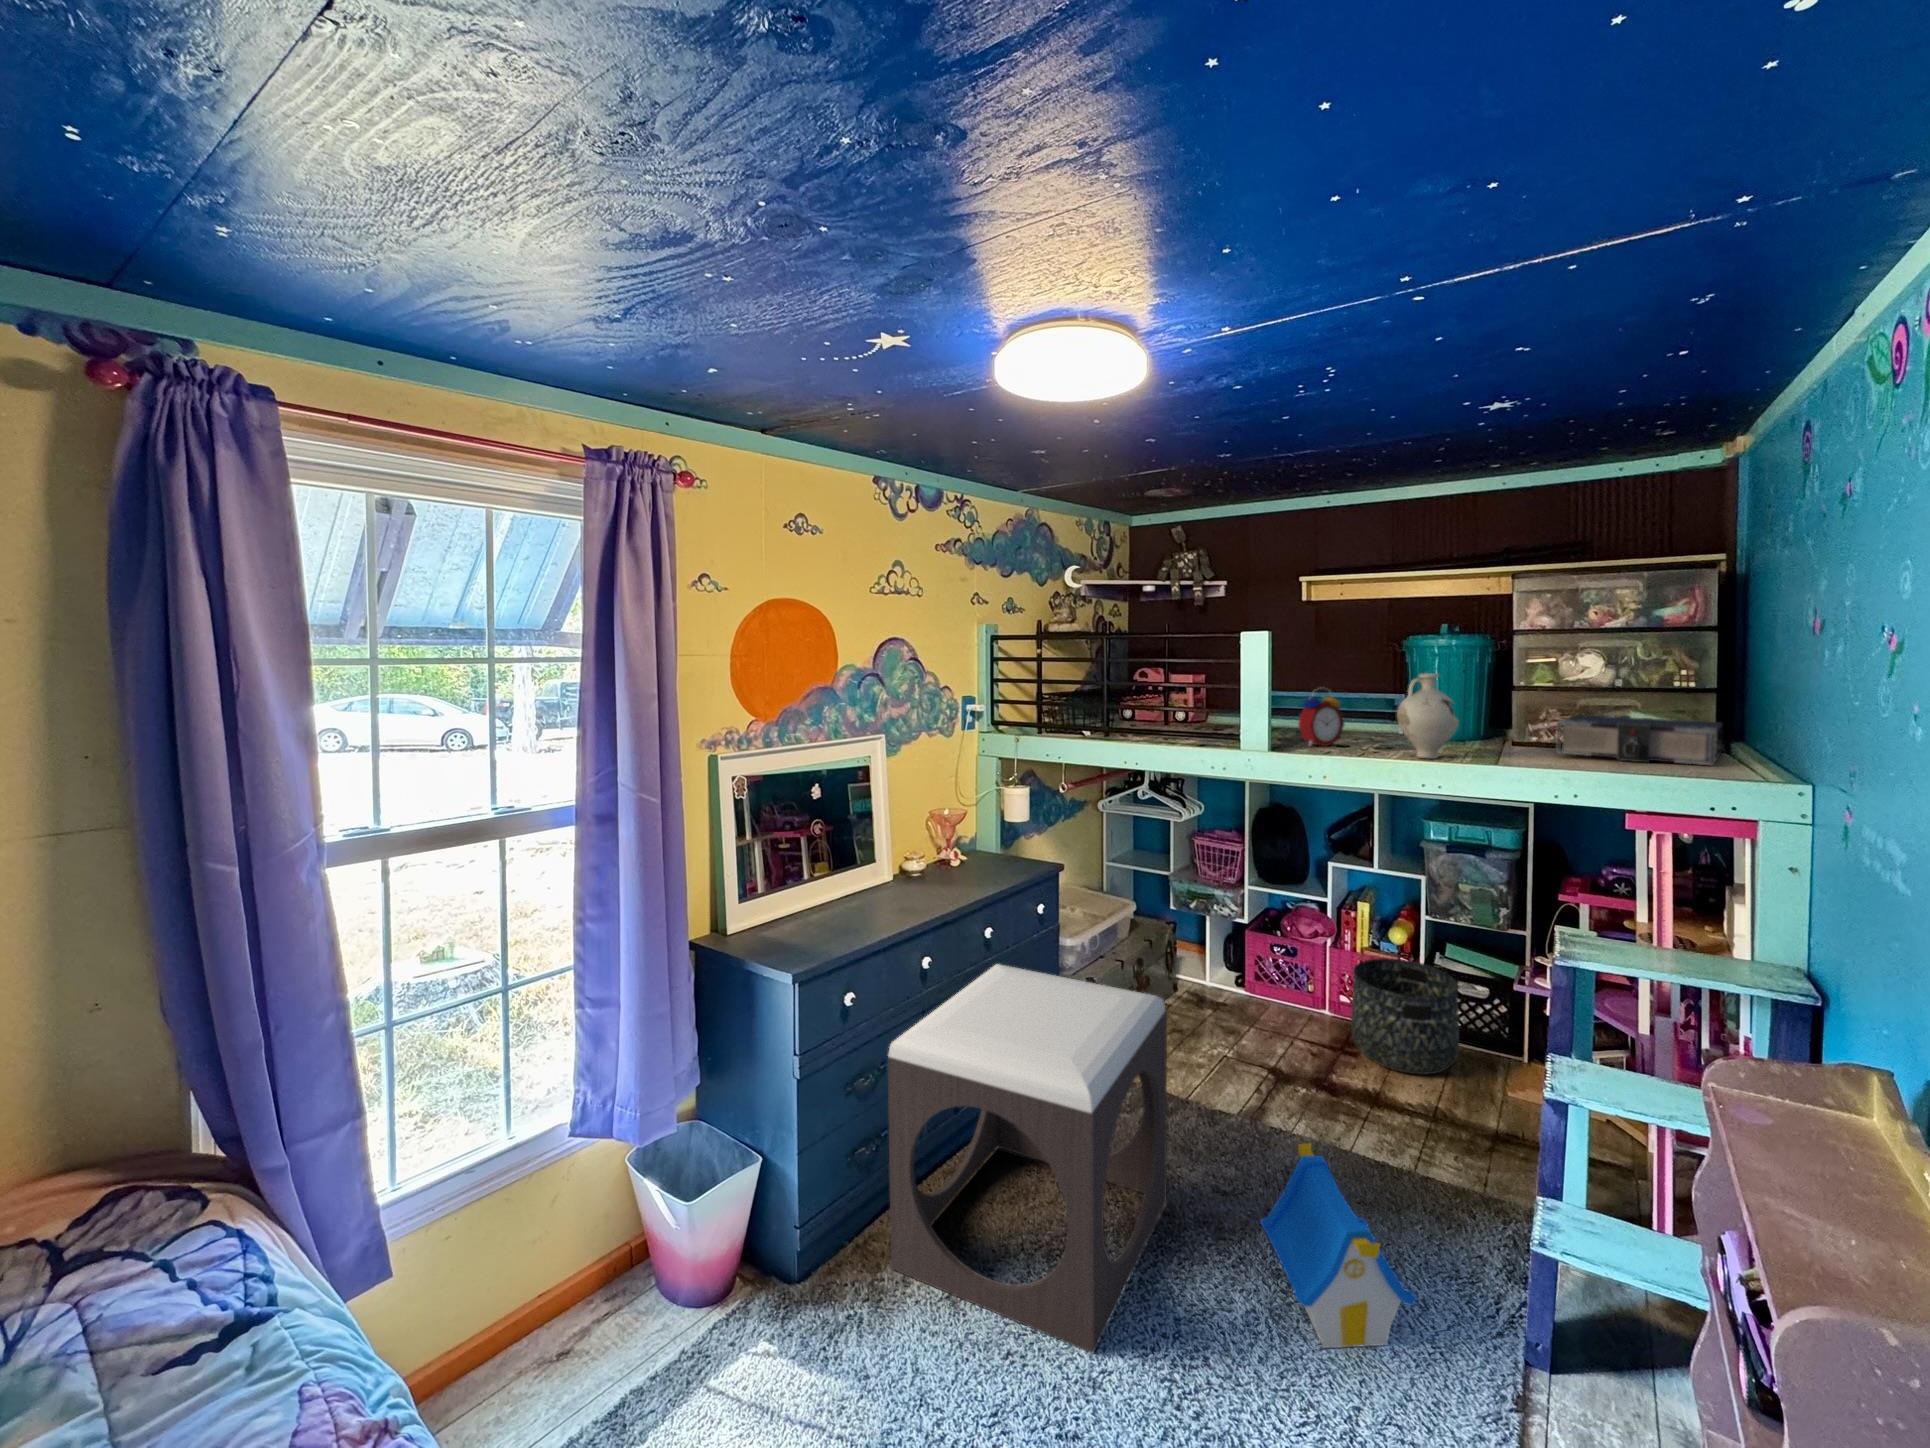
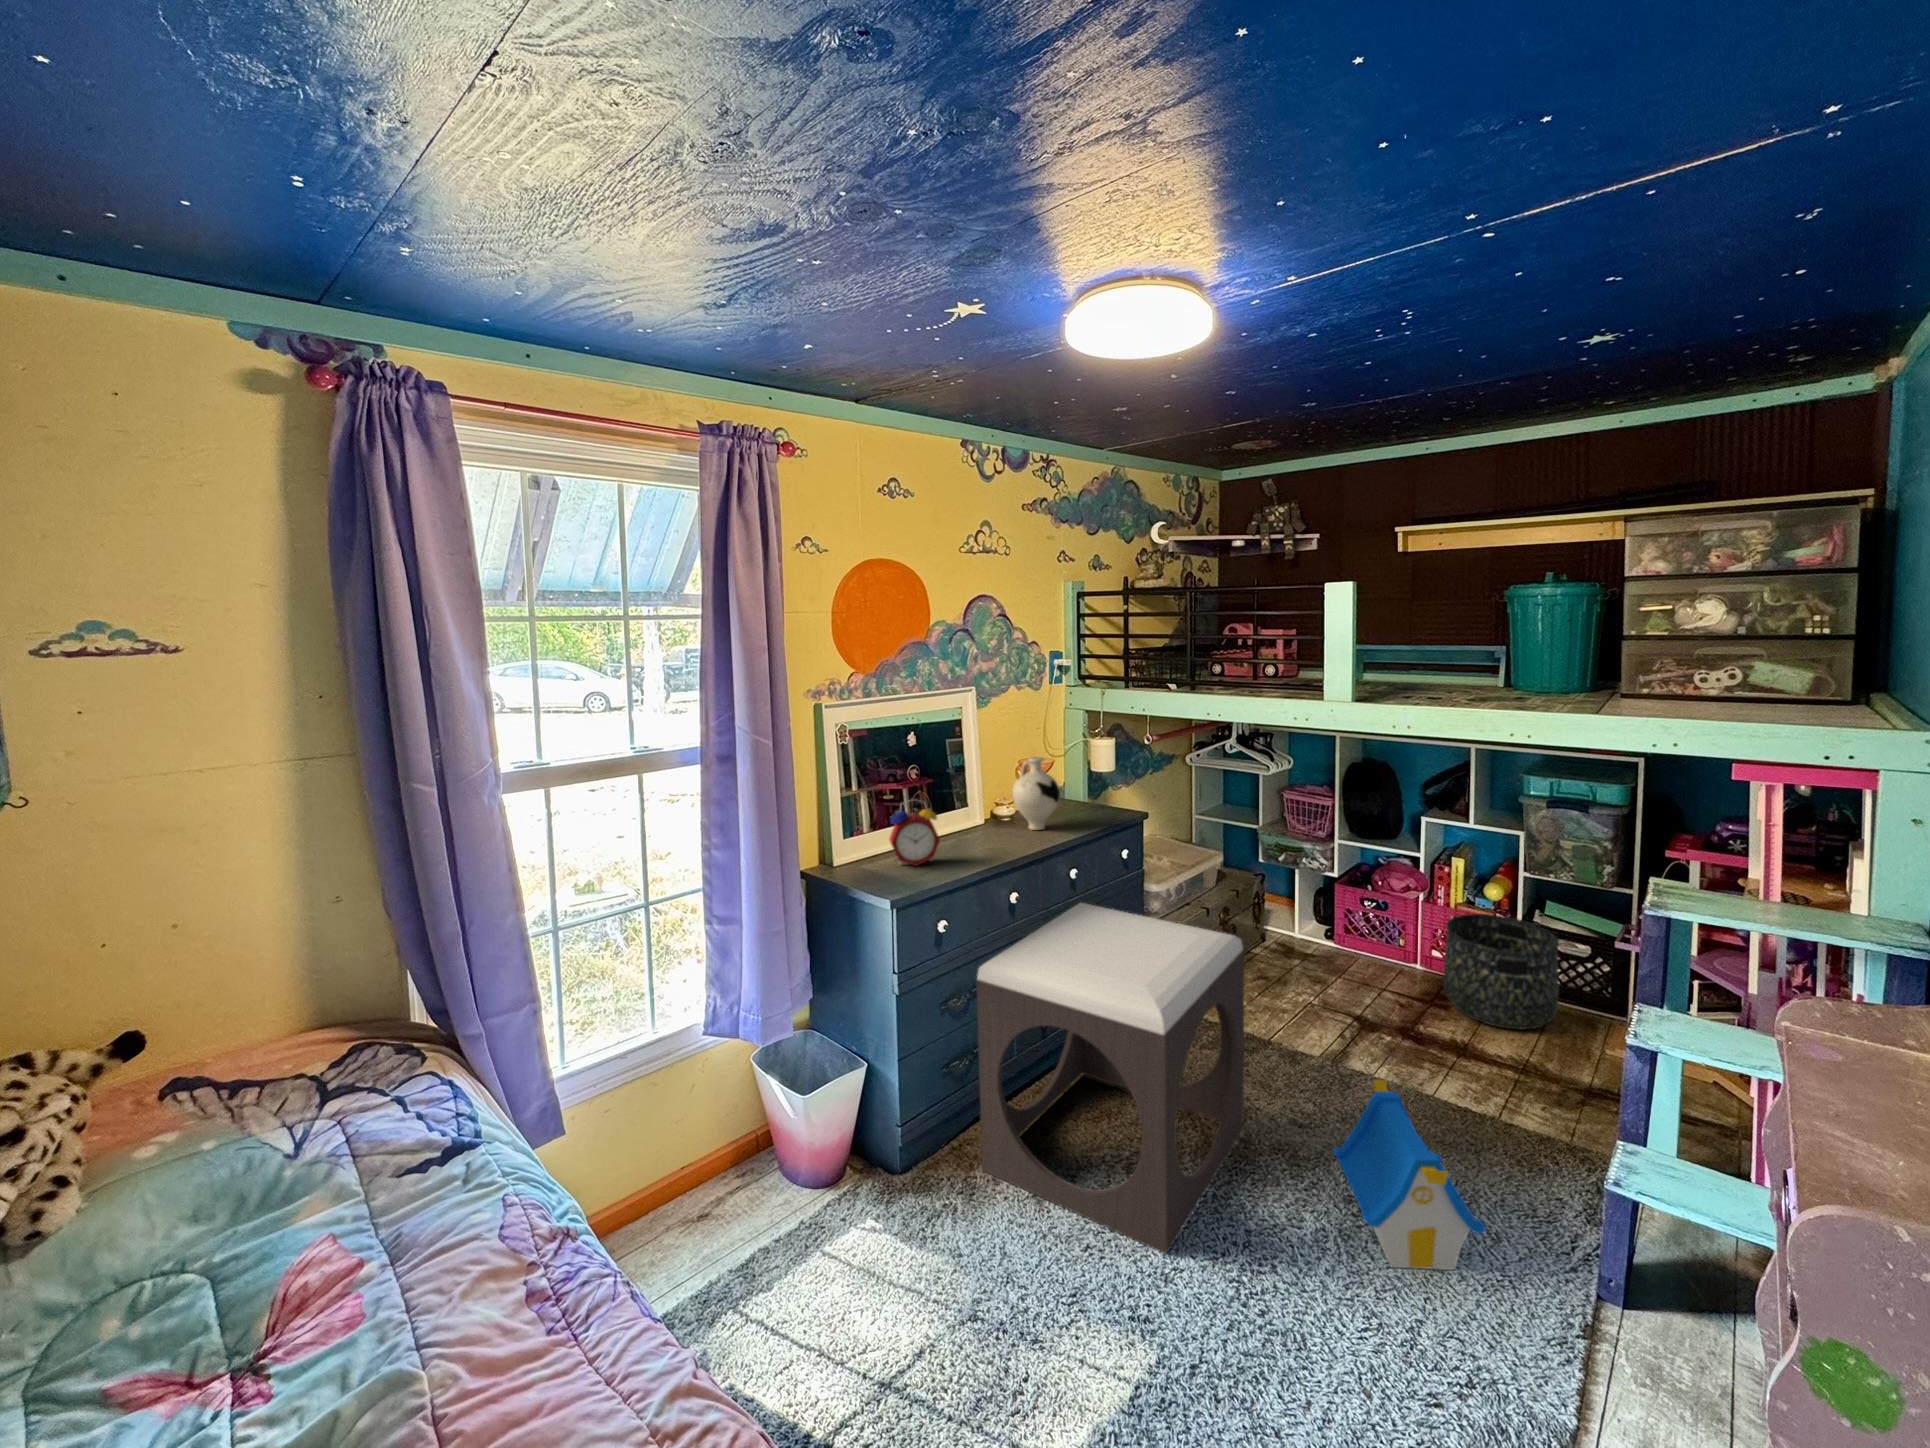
decorative vase: present [1397,673,1459,759] -> present [1012,757,1061,830]
alarm clock: present [1298,689,1344,746] -> present [890,807,940,866]
book: present [1556,715,1722,765] -> none [1663,662,1856,712]

